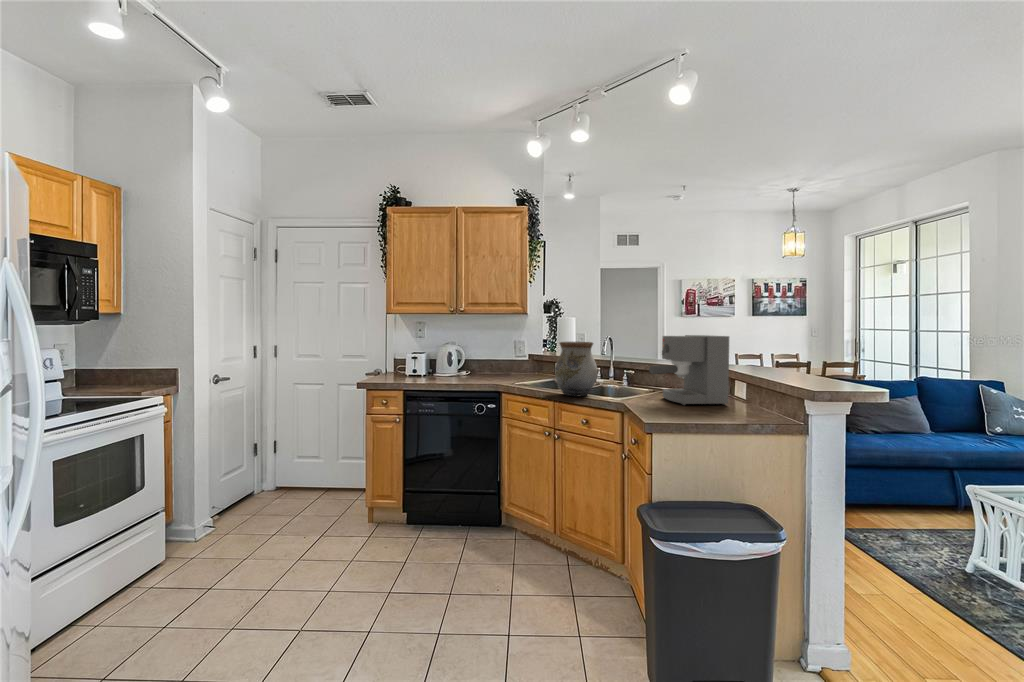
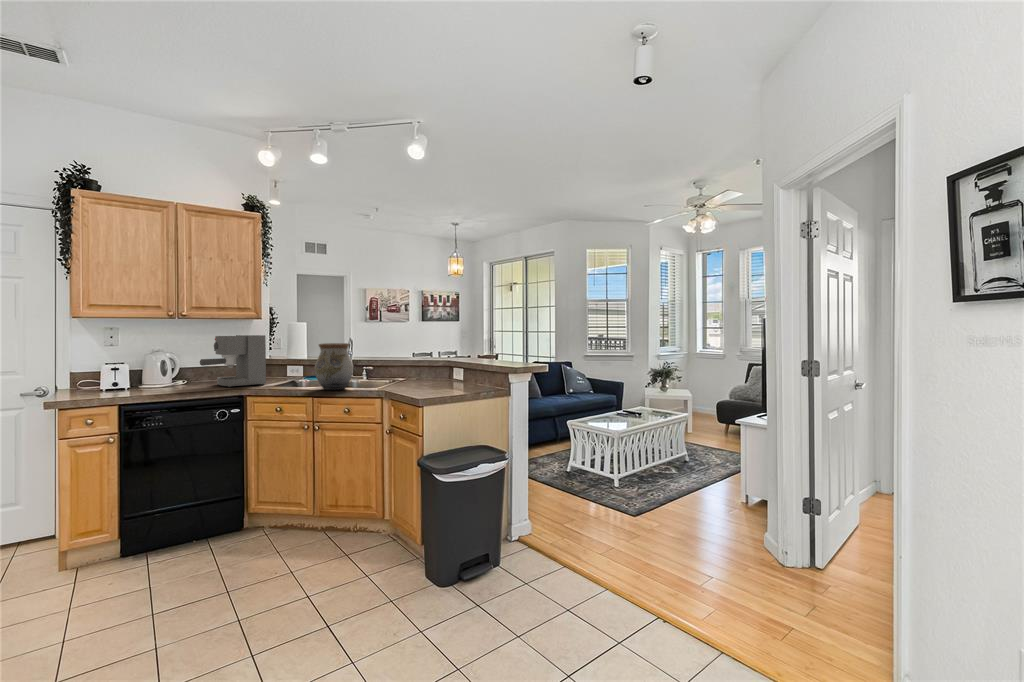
coffee maker: present [649,335,729,405] -> present [200,335,266,387]

